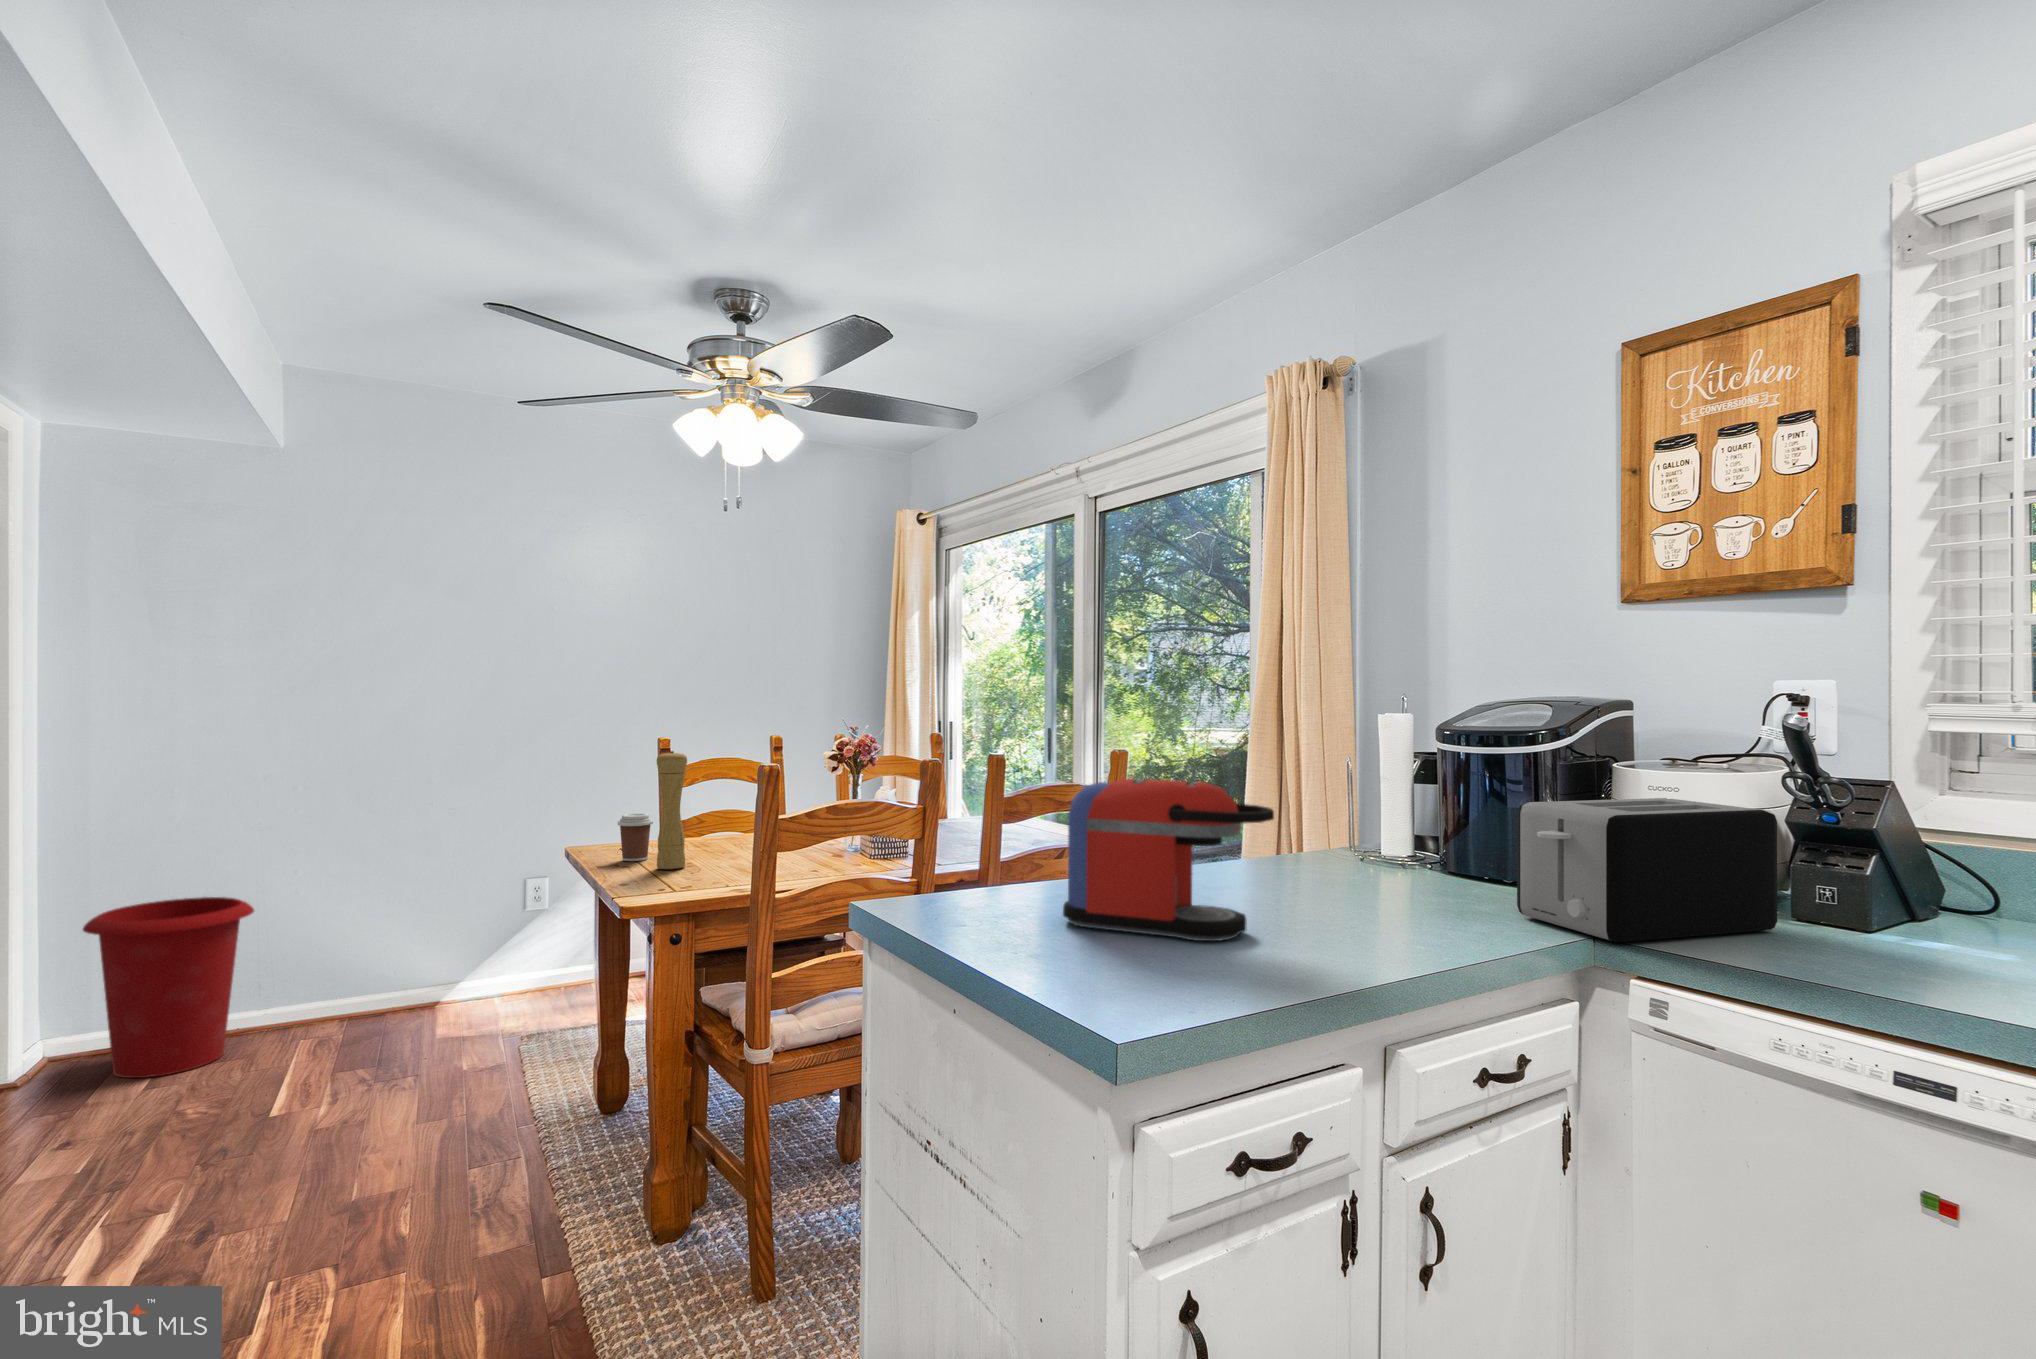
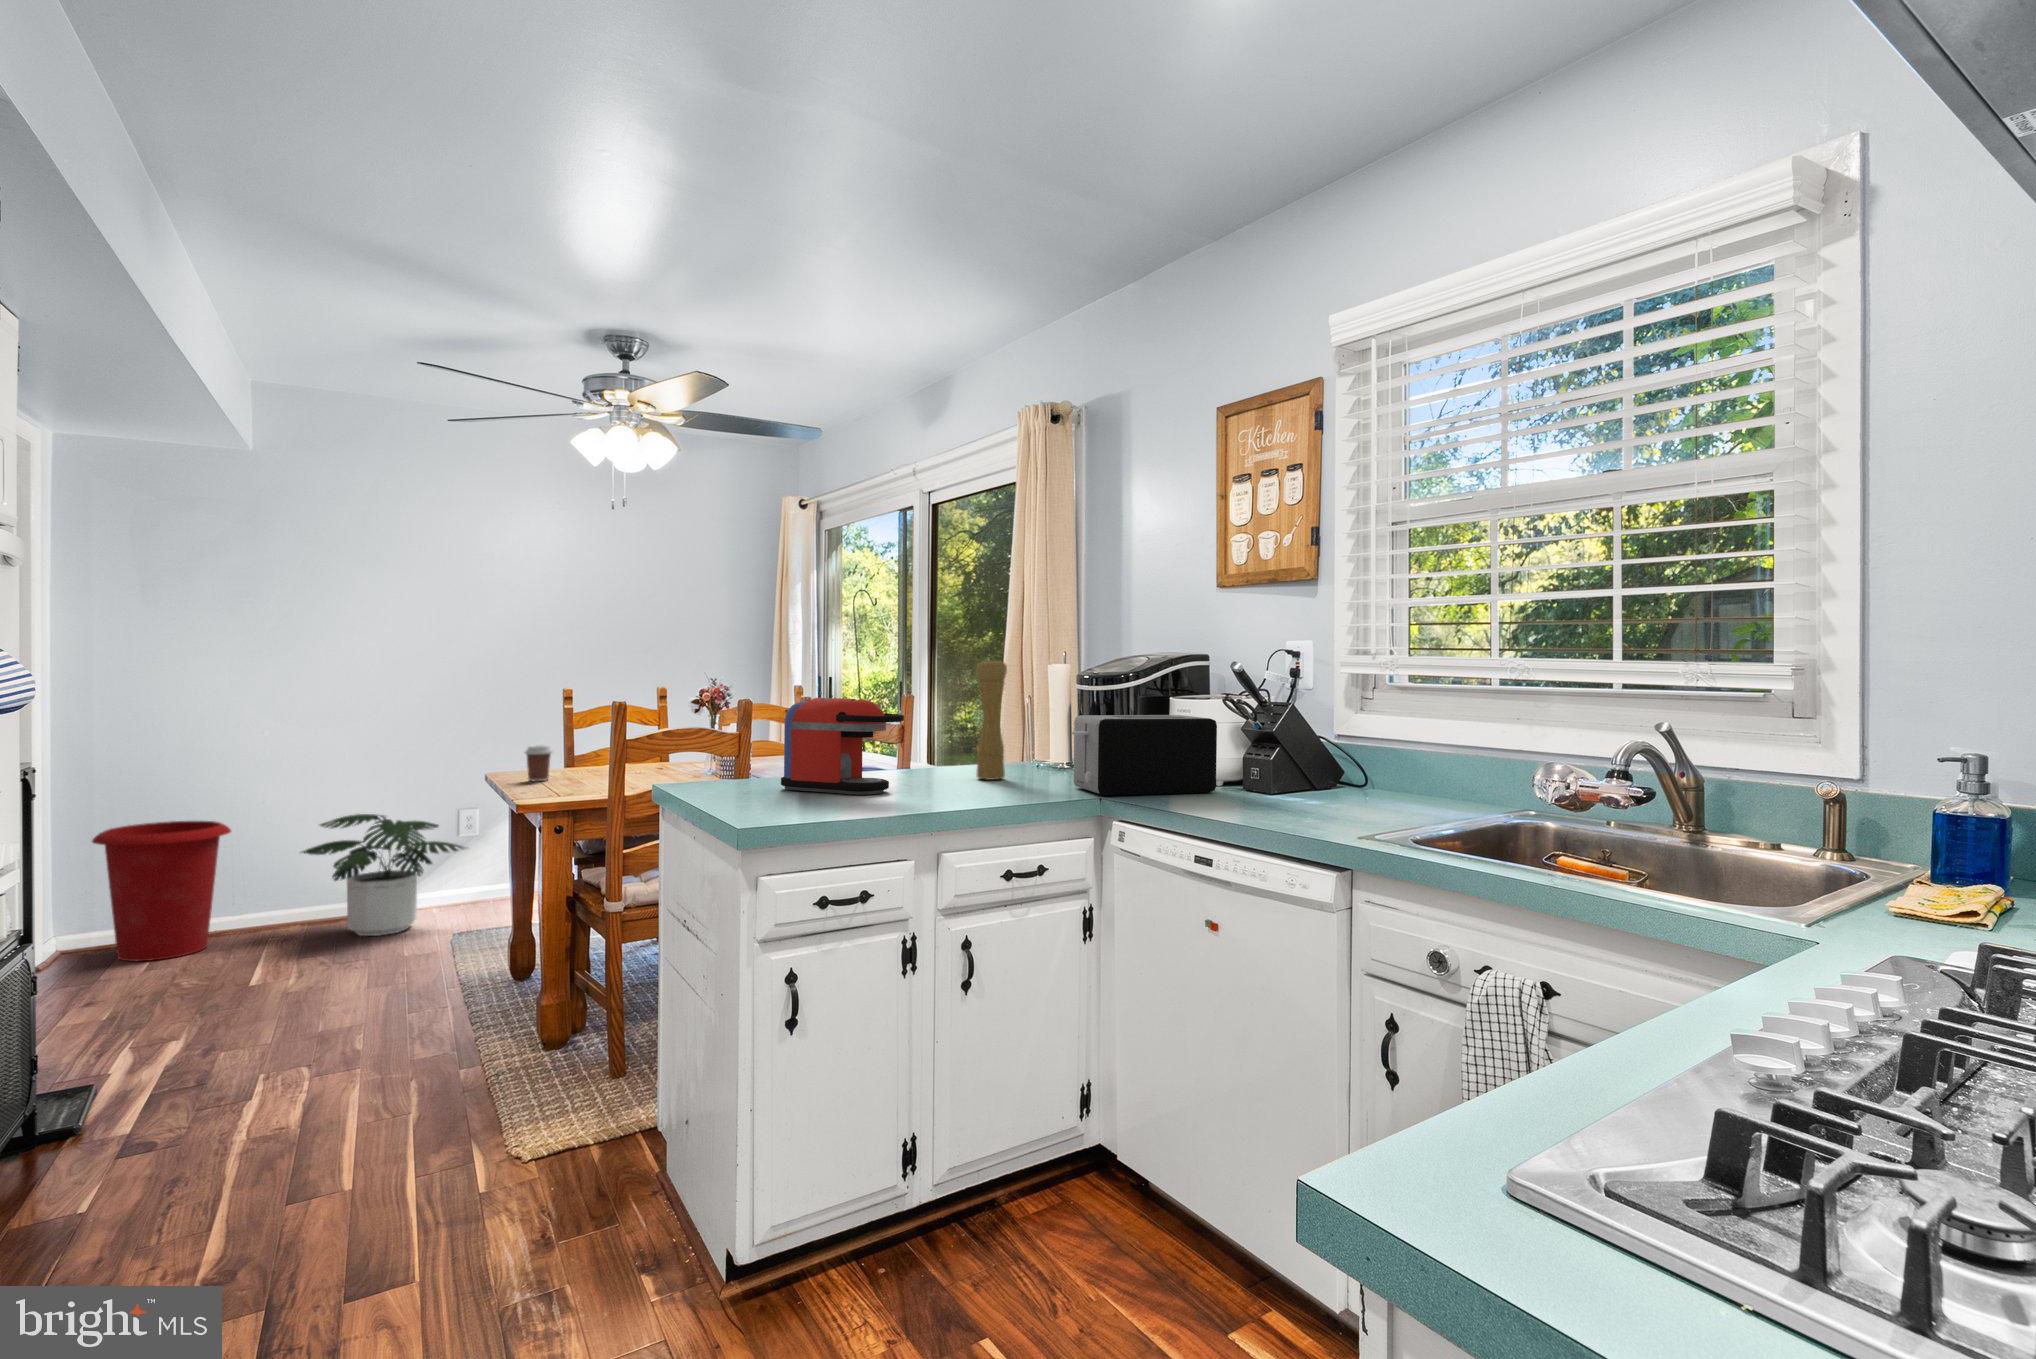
pepper mill: present [657,751,687,869] -> present [977,659,1007,780]
potted plant: none [336,885,538,1036] -> present [302,814,464,936]

